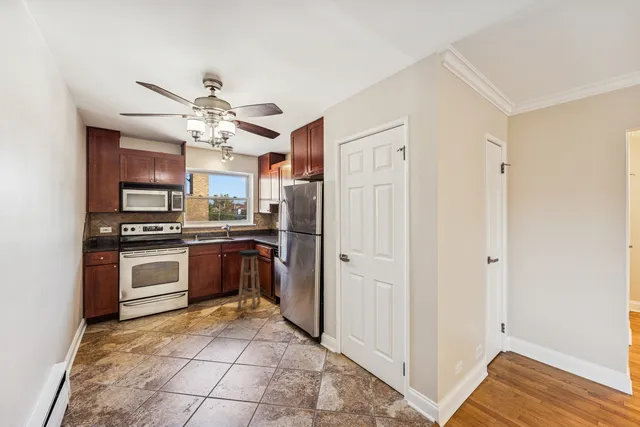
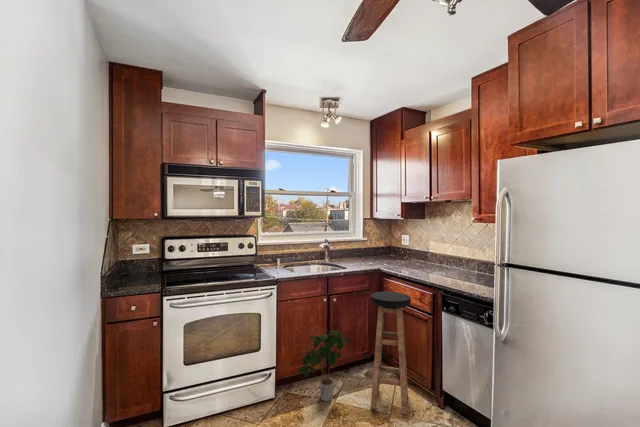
potted plant: none [199,271,231,306] -> present [299,330,349,401]

